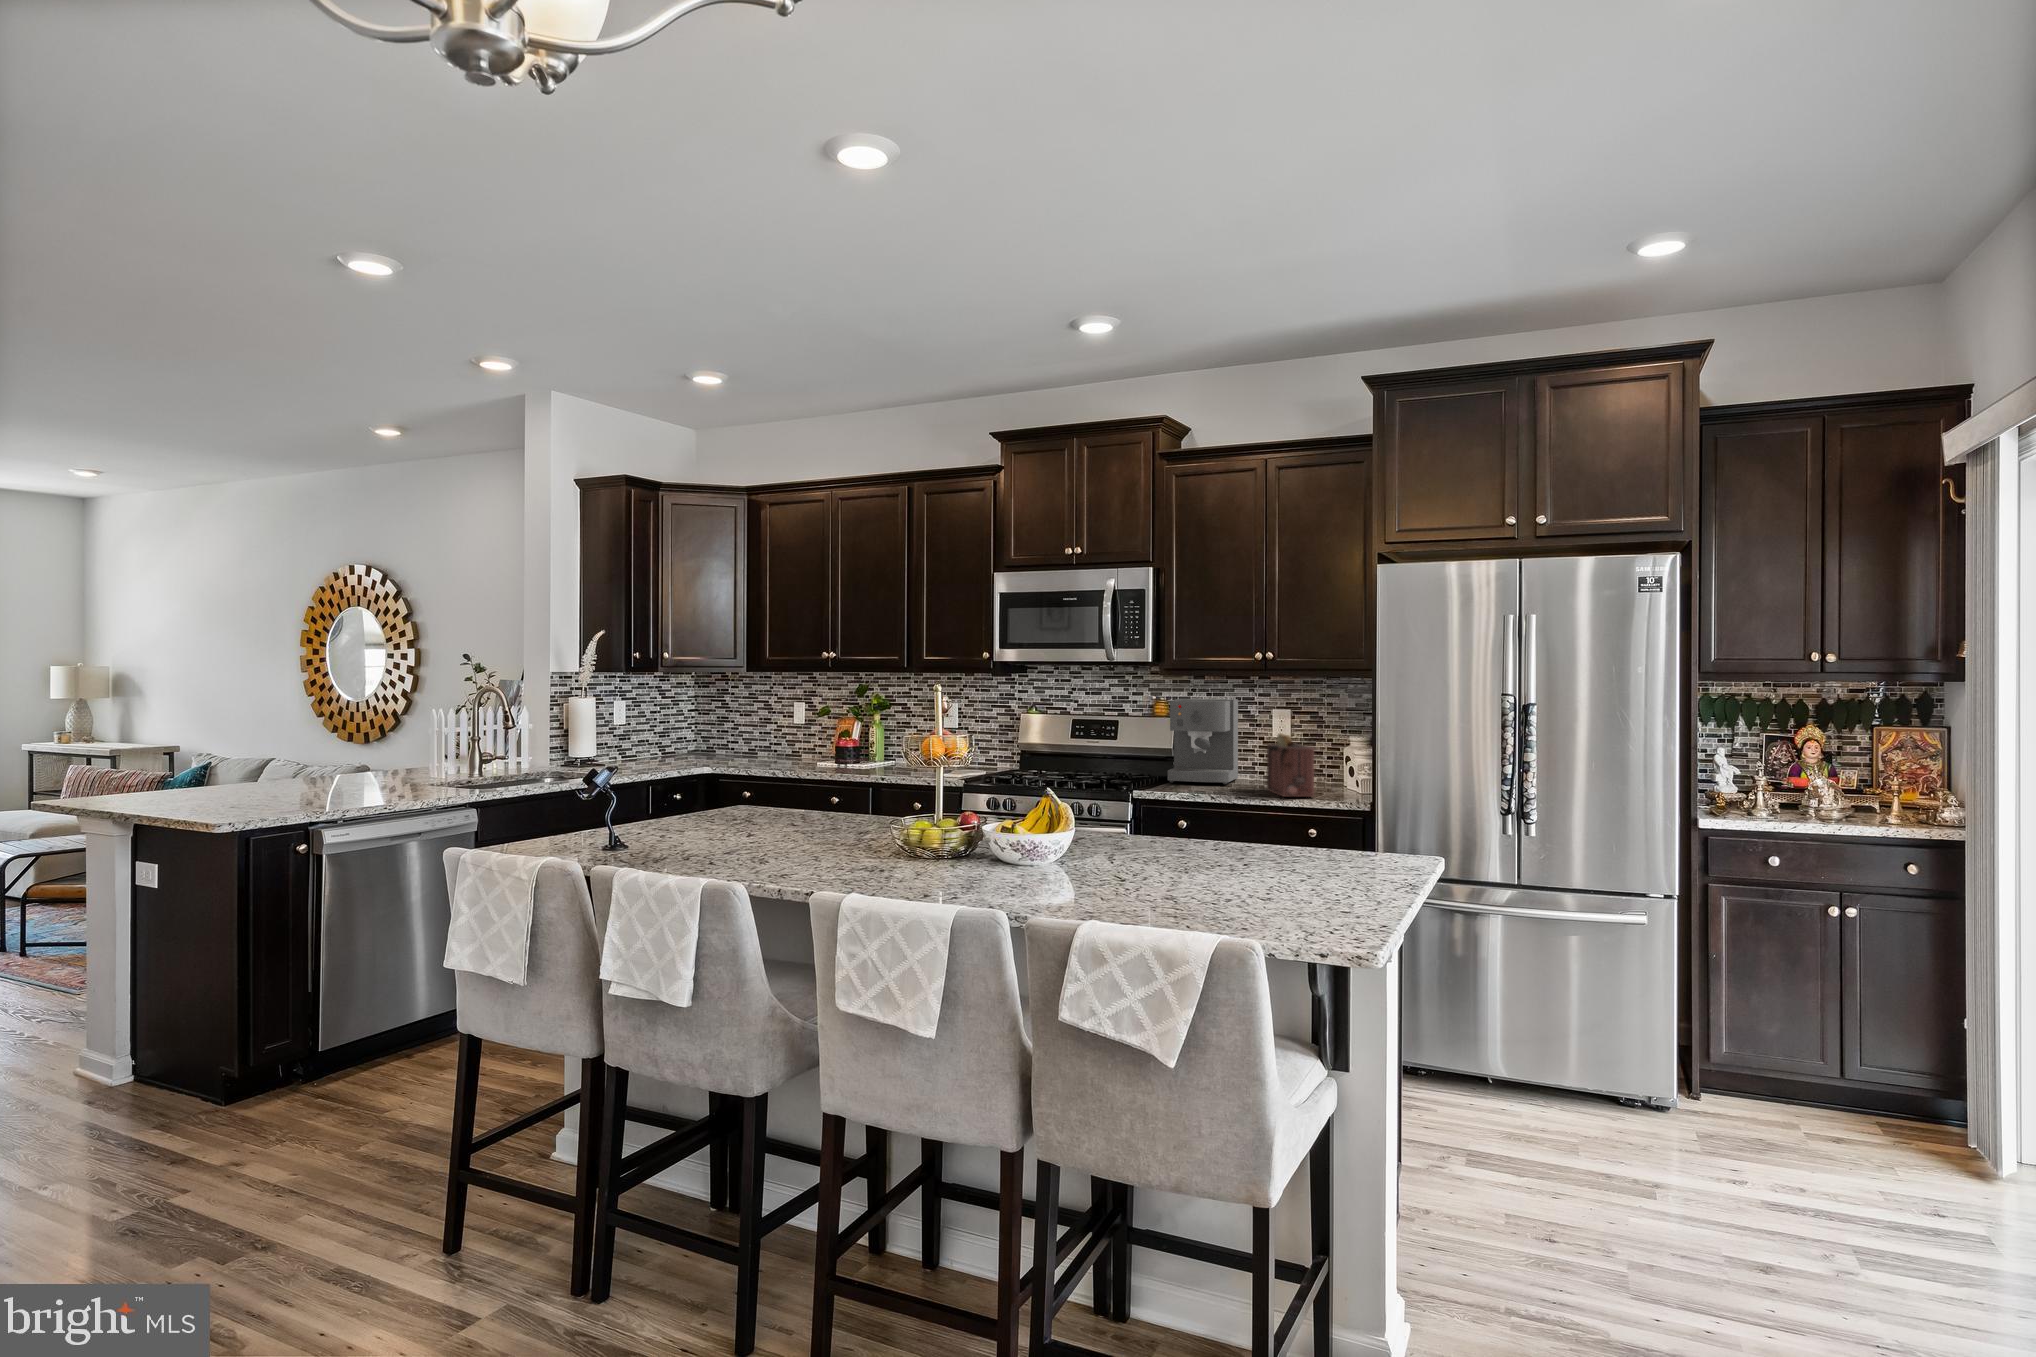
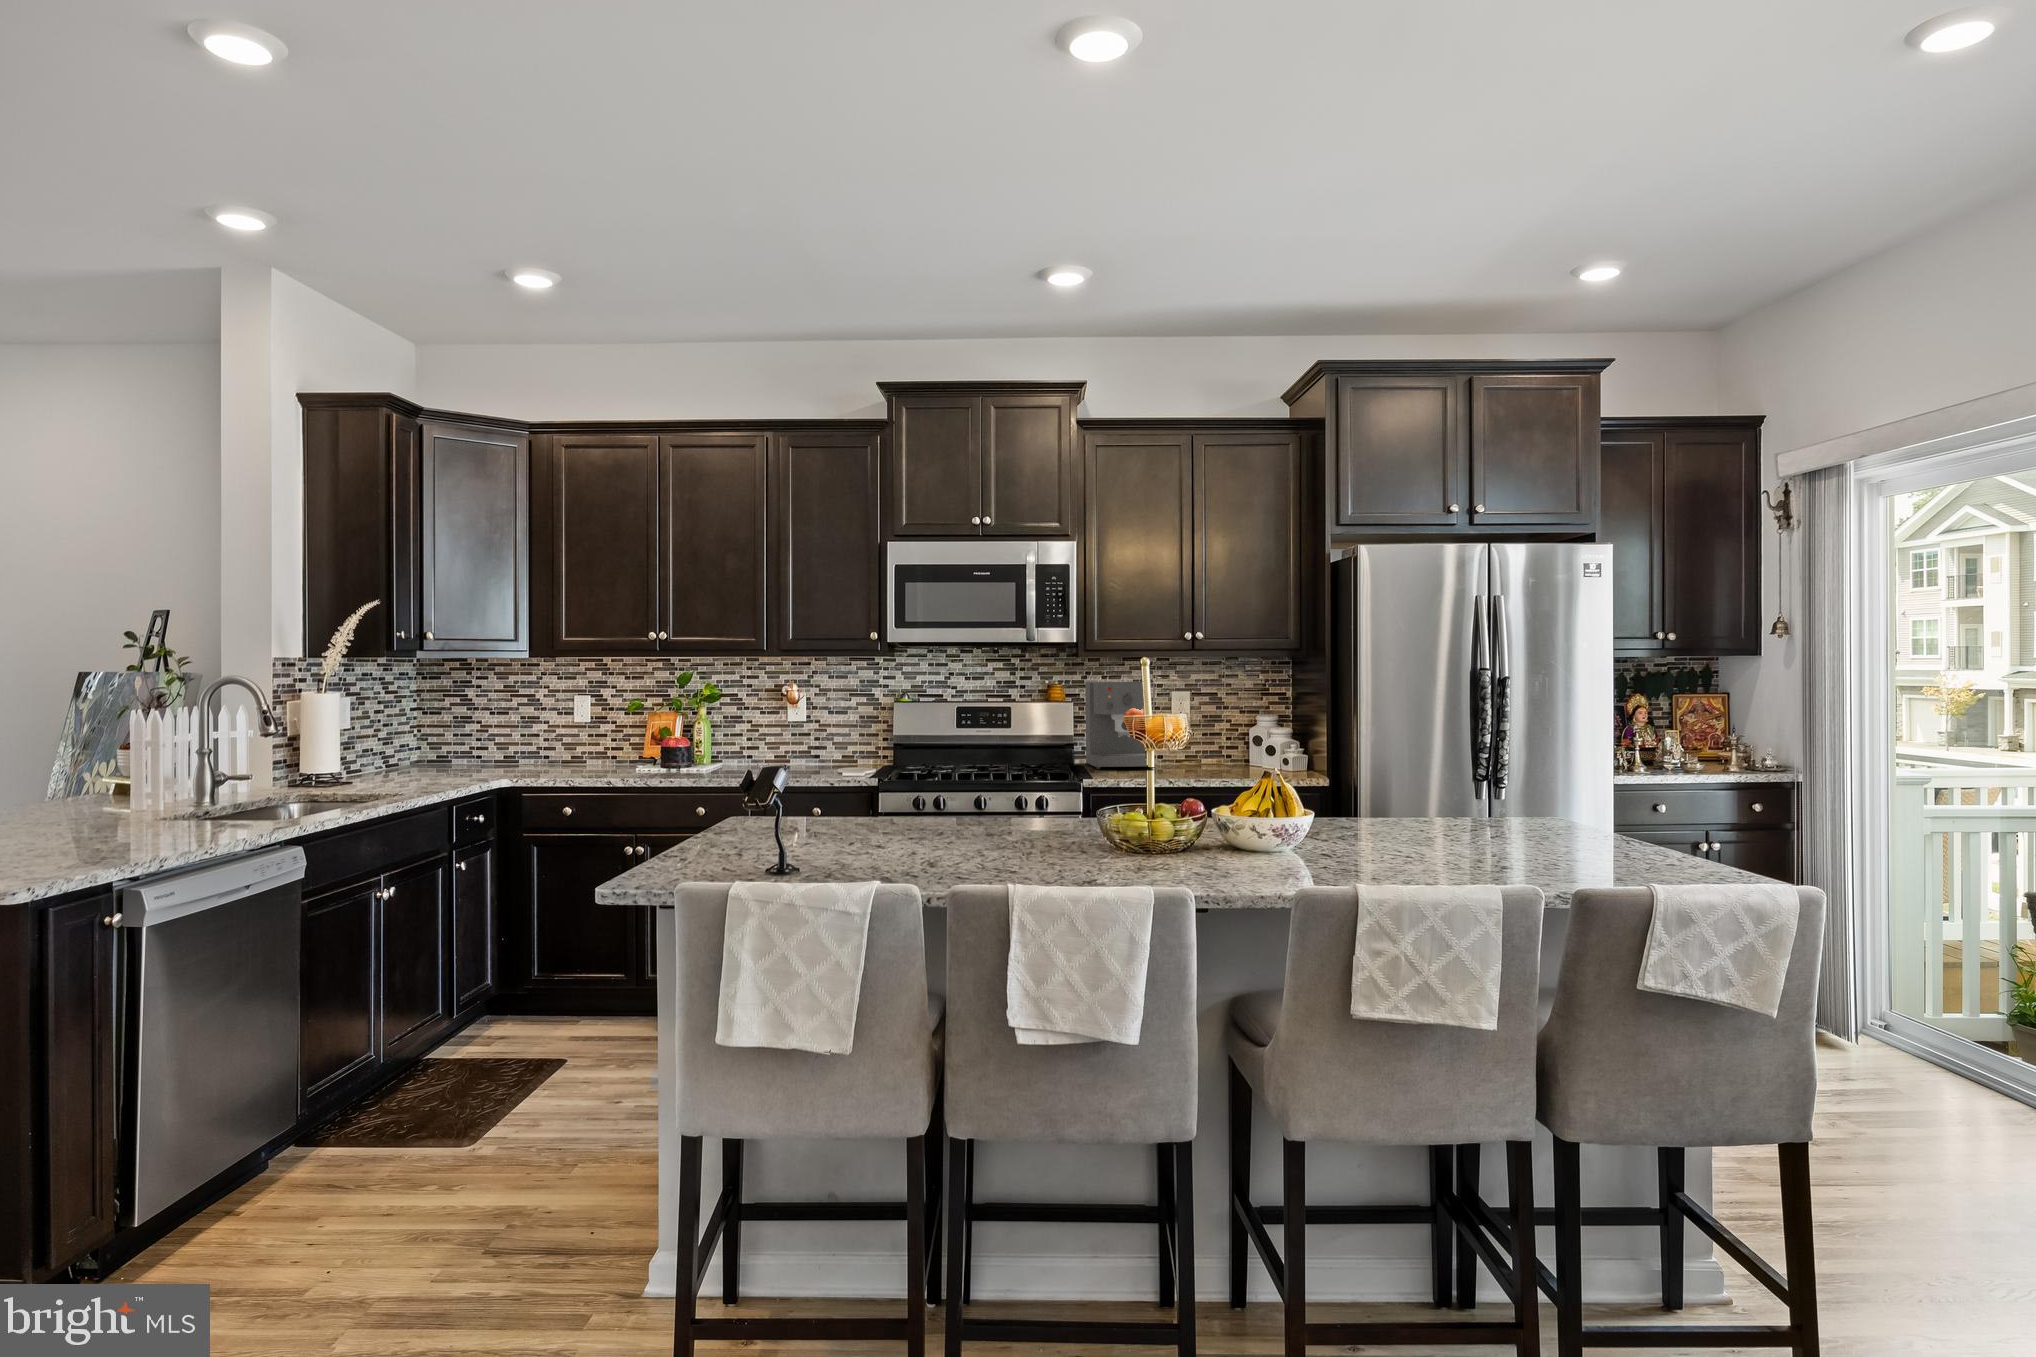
toaster: present [1267,733,1314,797] -> none [1200,714,1262,776]

